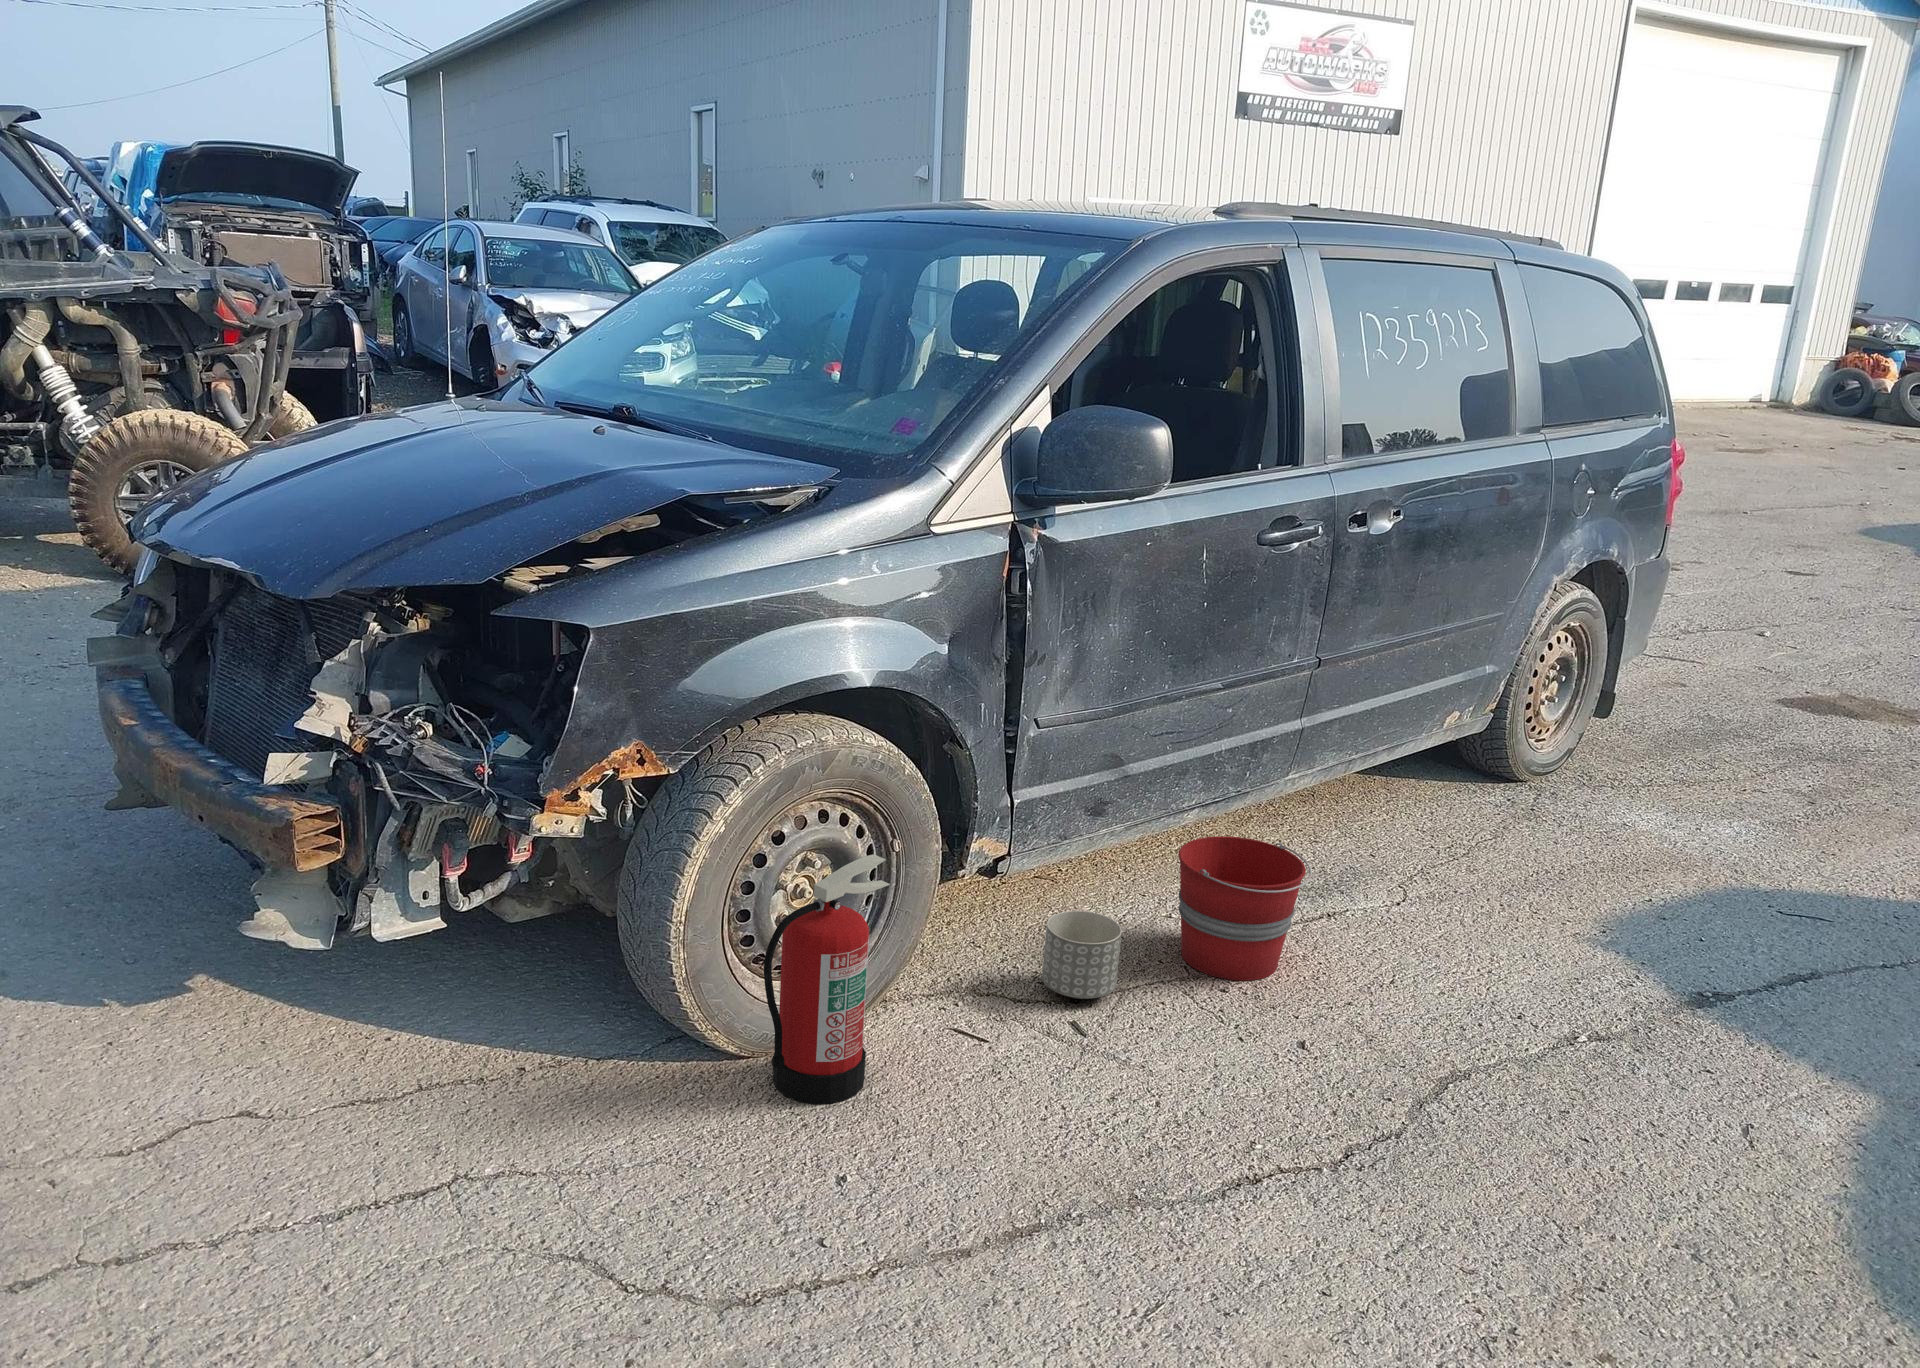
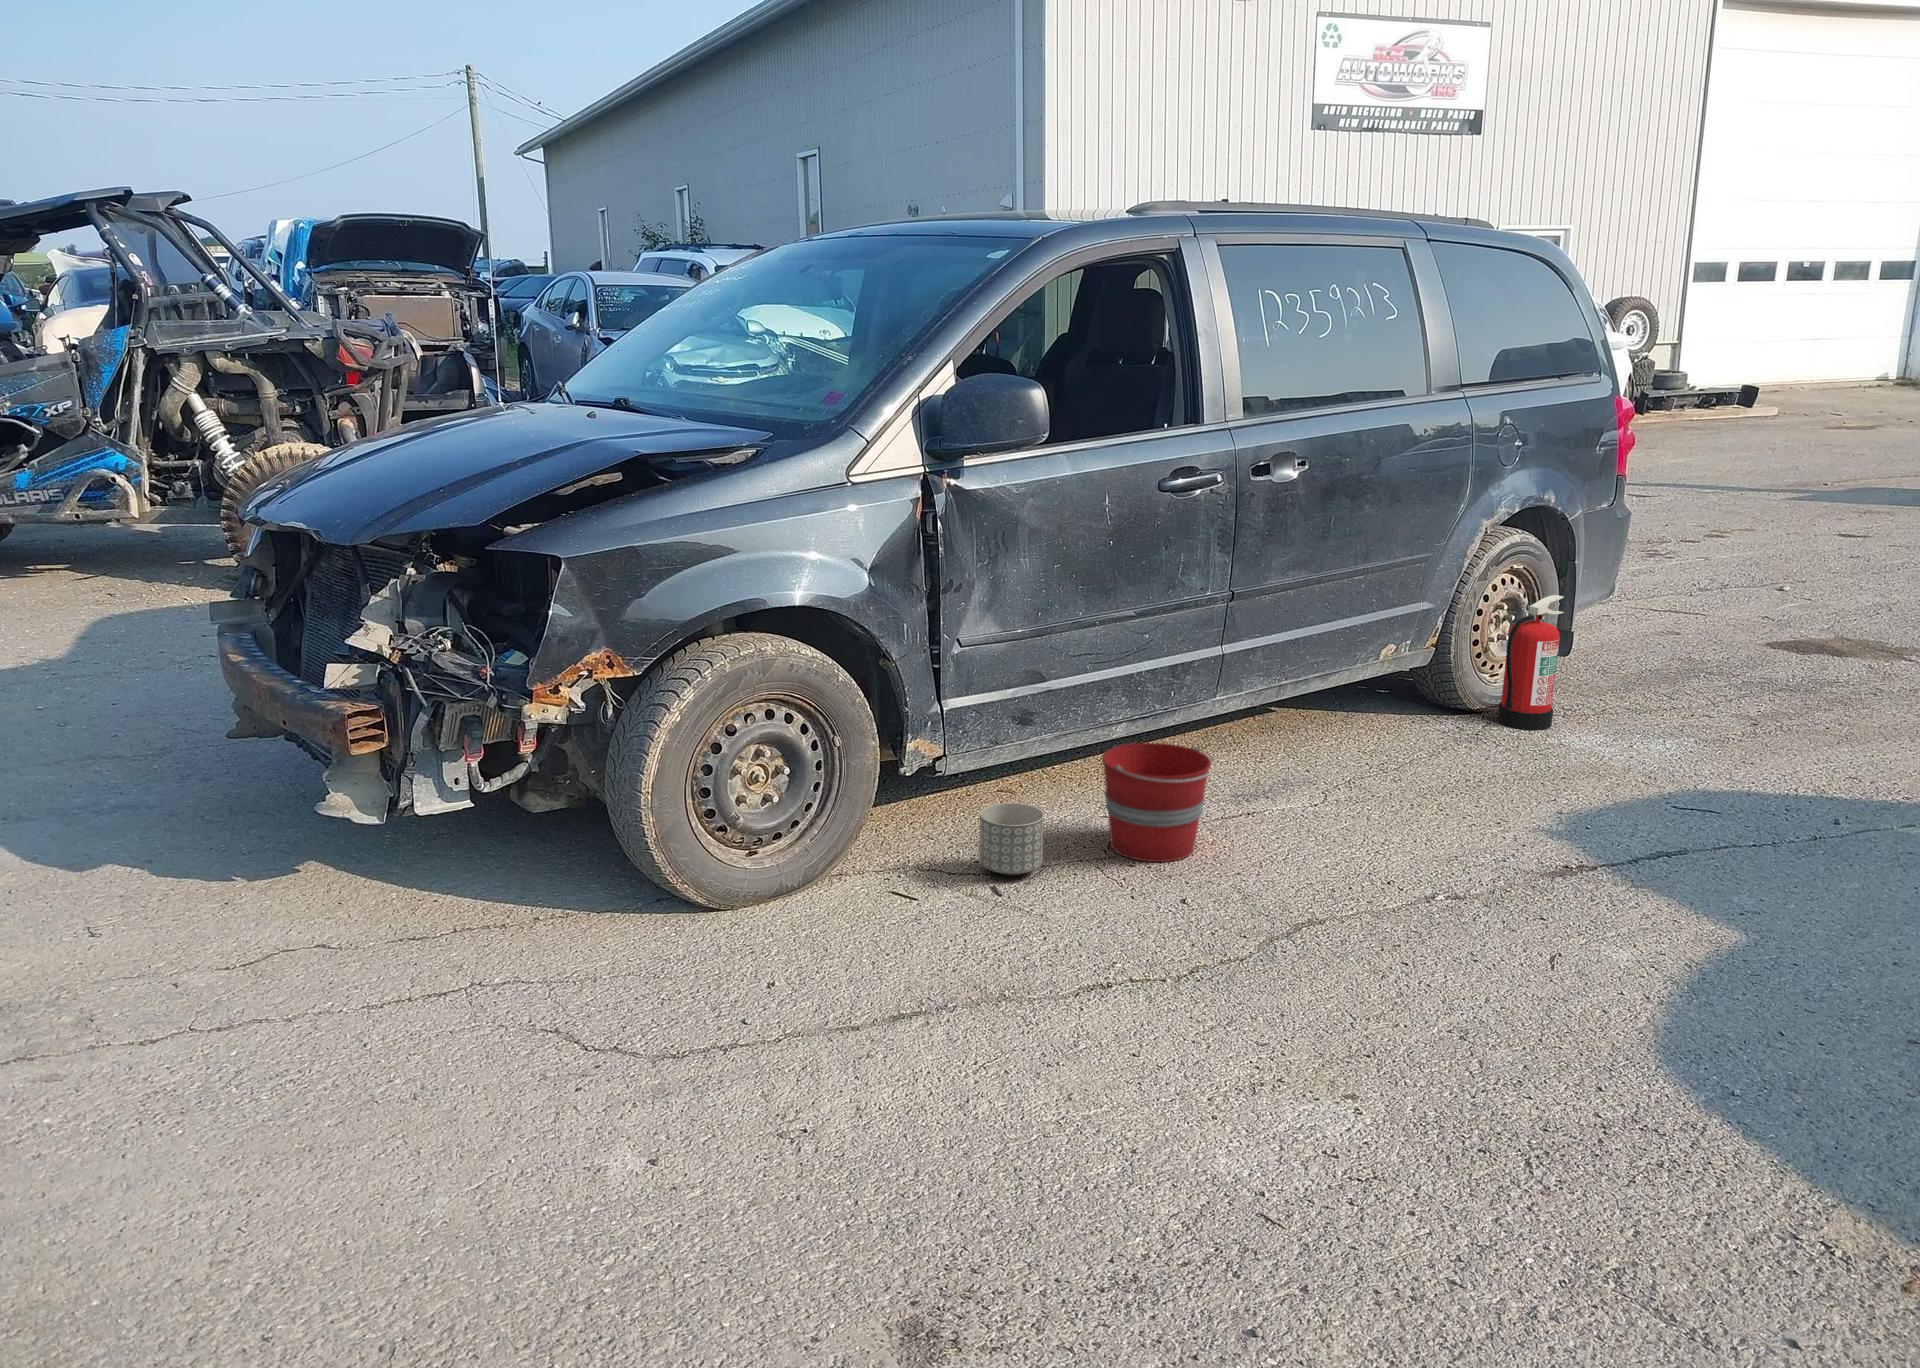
fire extinguisher: present [764,854,890,1104] -> present [1497,595,1564,730]

